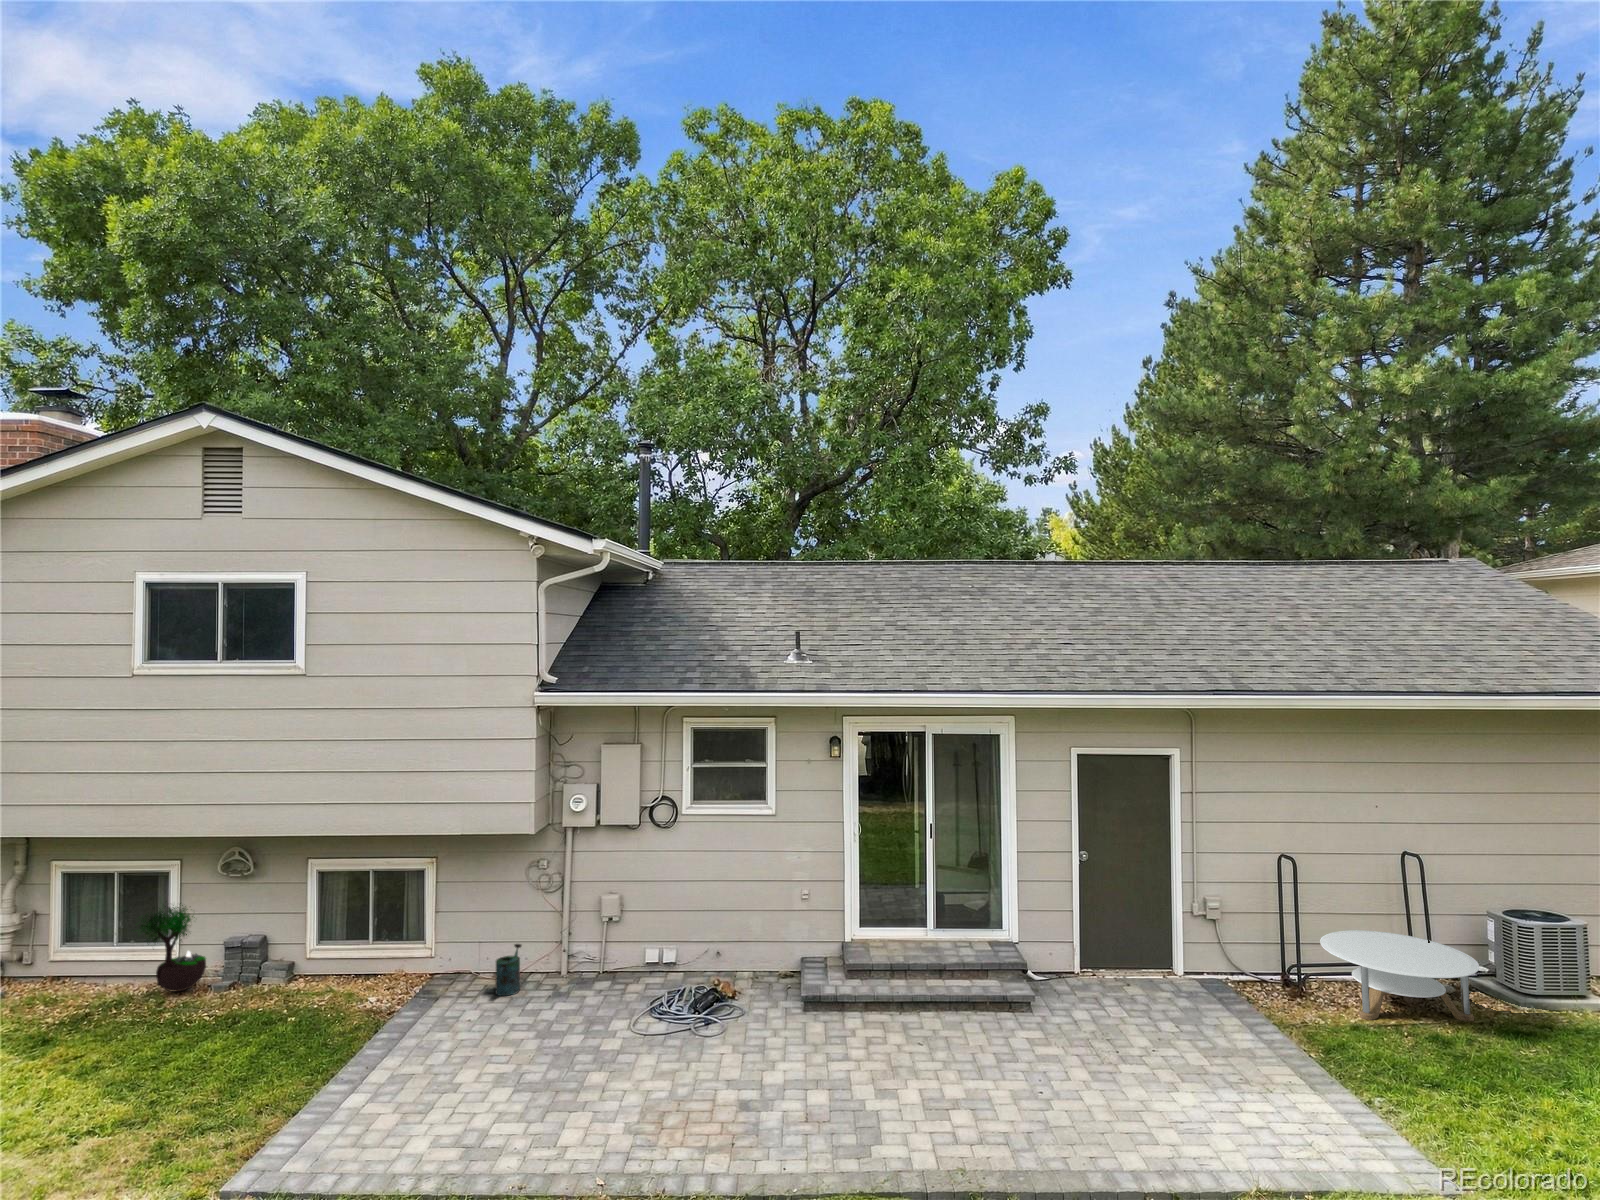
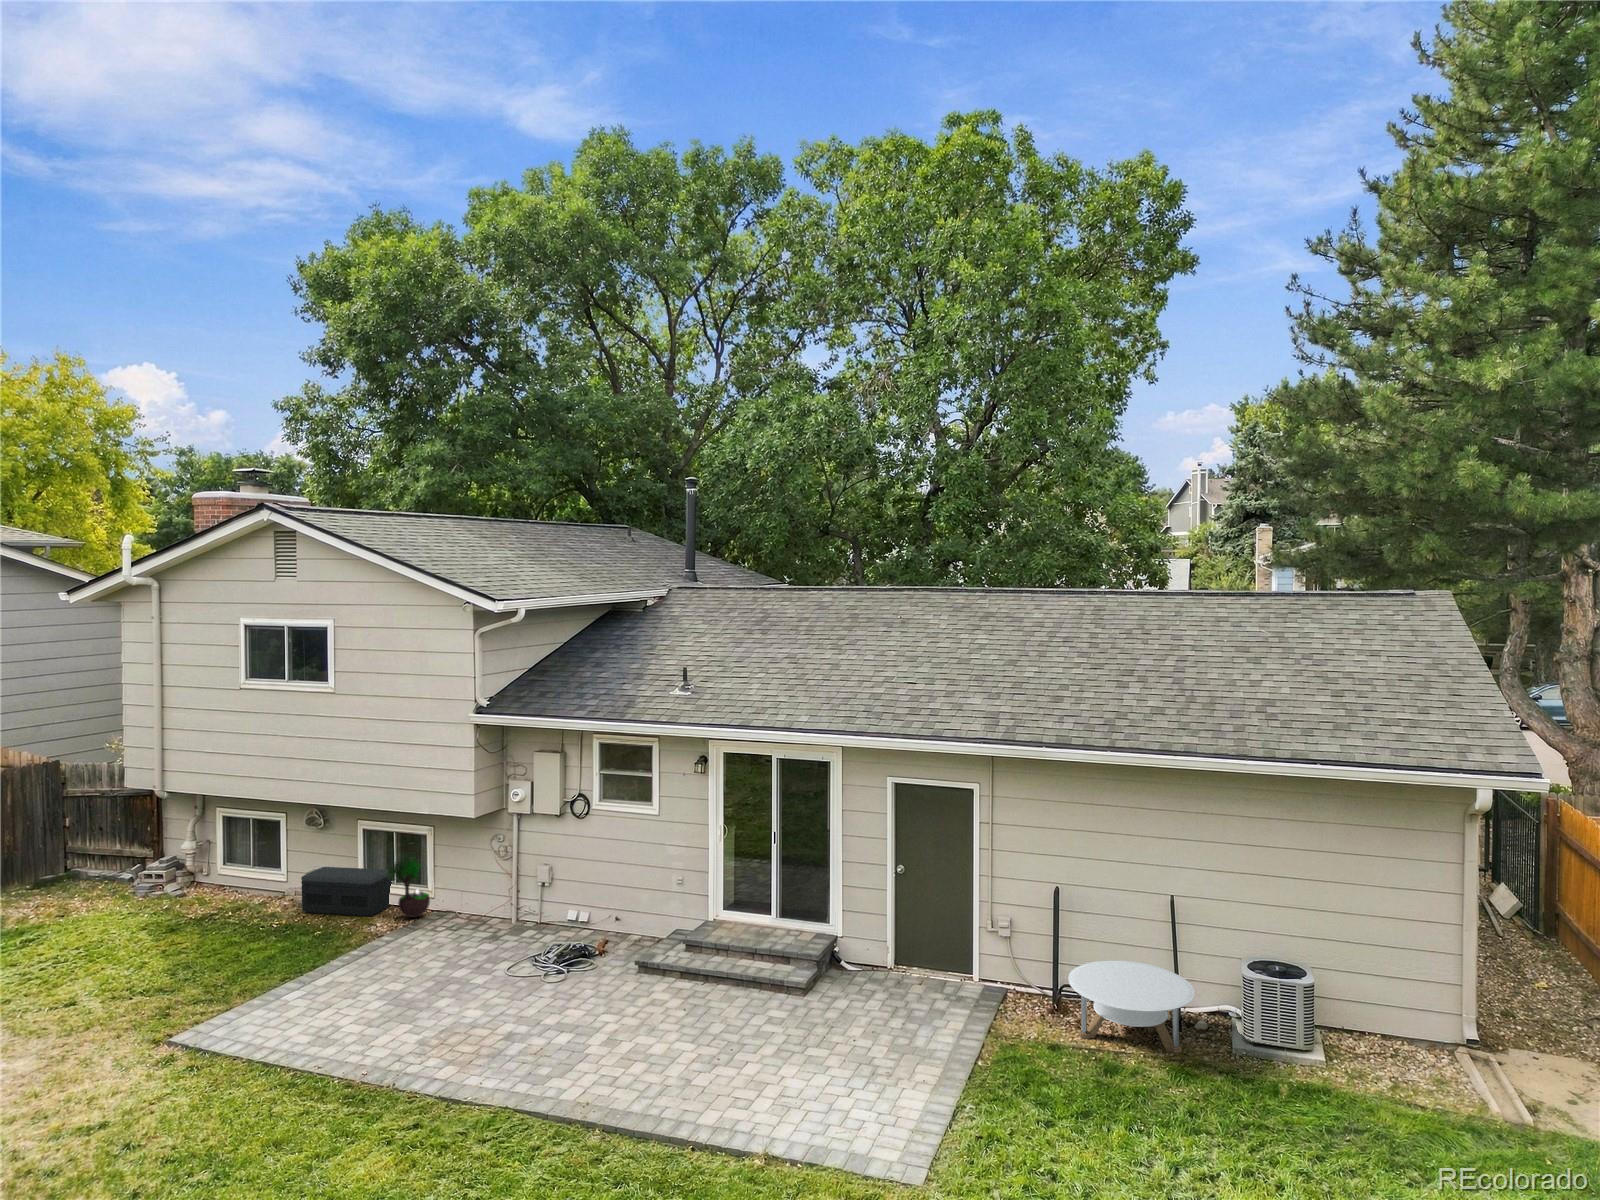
potted tree: present [135,901,206,992] -> present [388,857,430,918]
storage bench: none [222,925,362,1000] -> present [301,867,392,916]
watering can: present [496,944,521,996] -> none [459,895,487,931]

